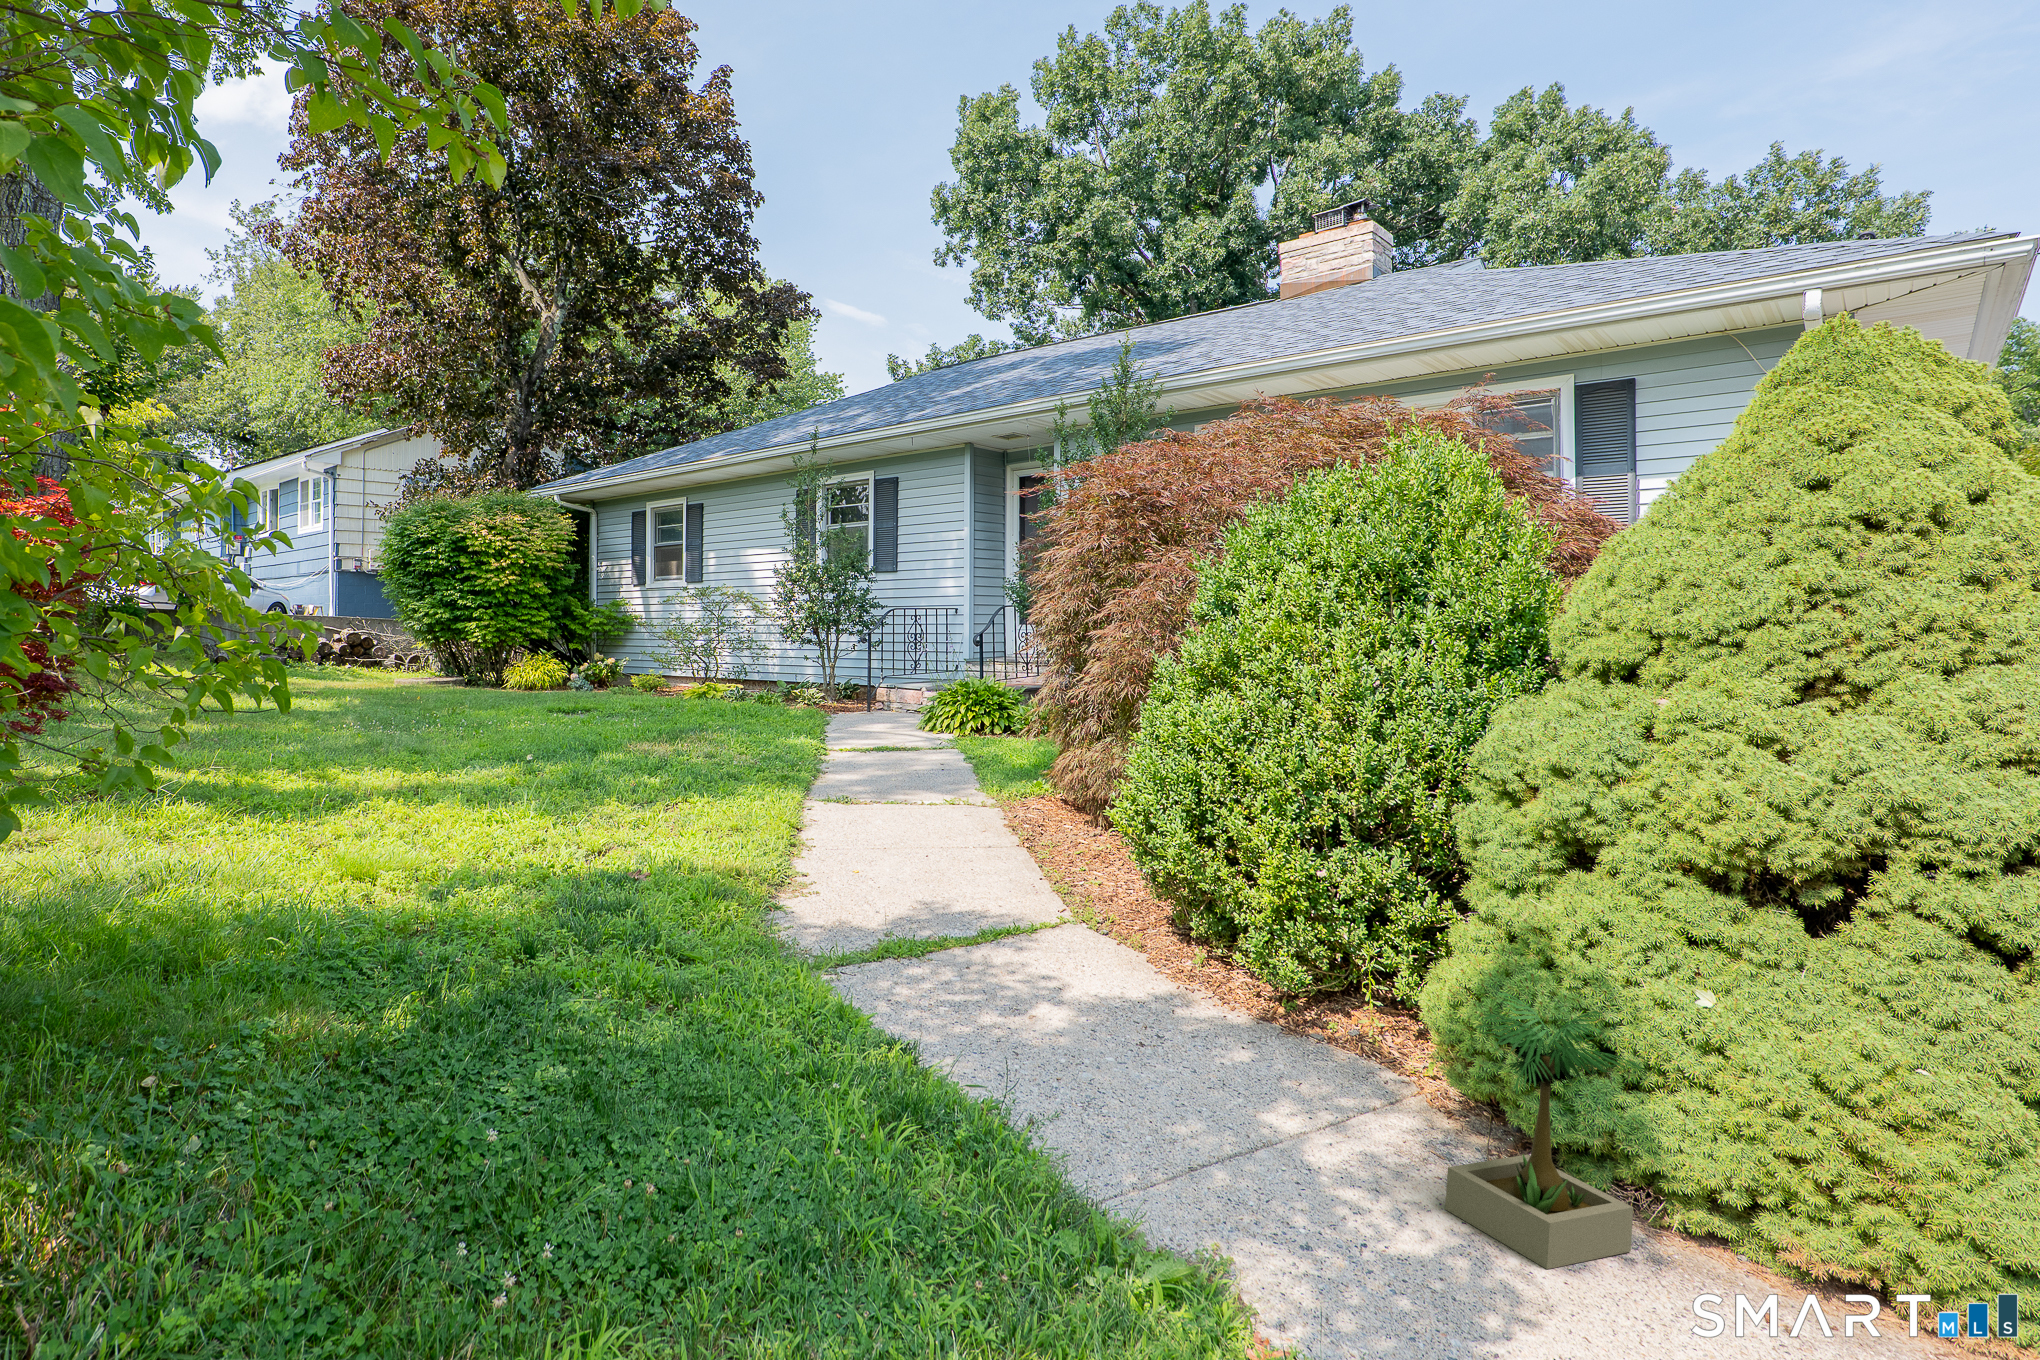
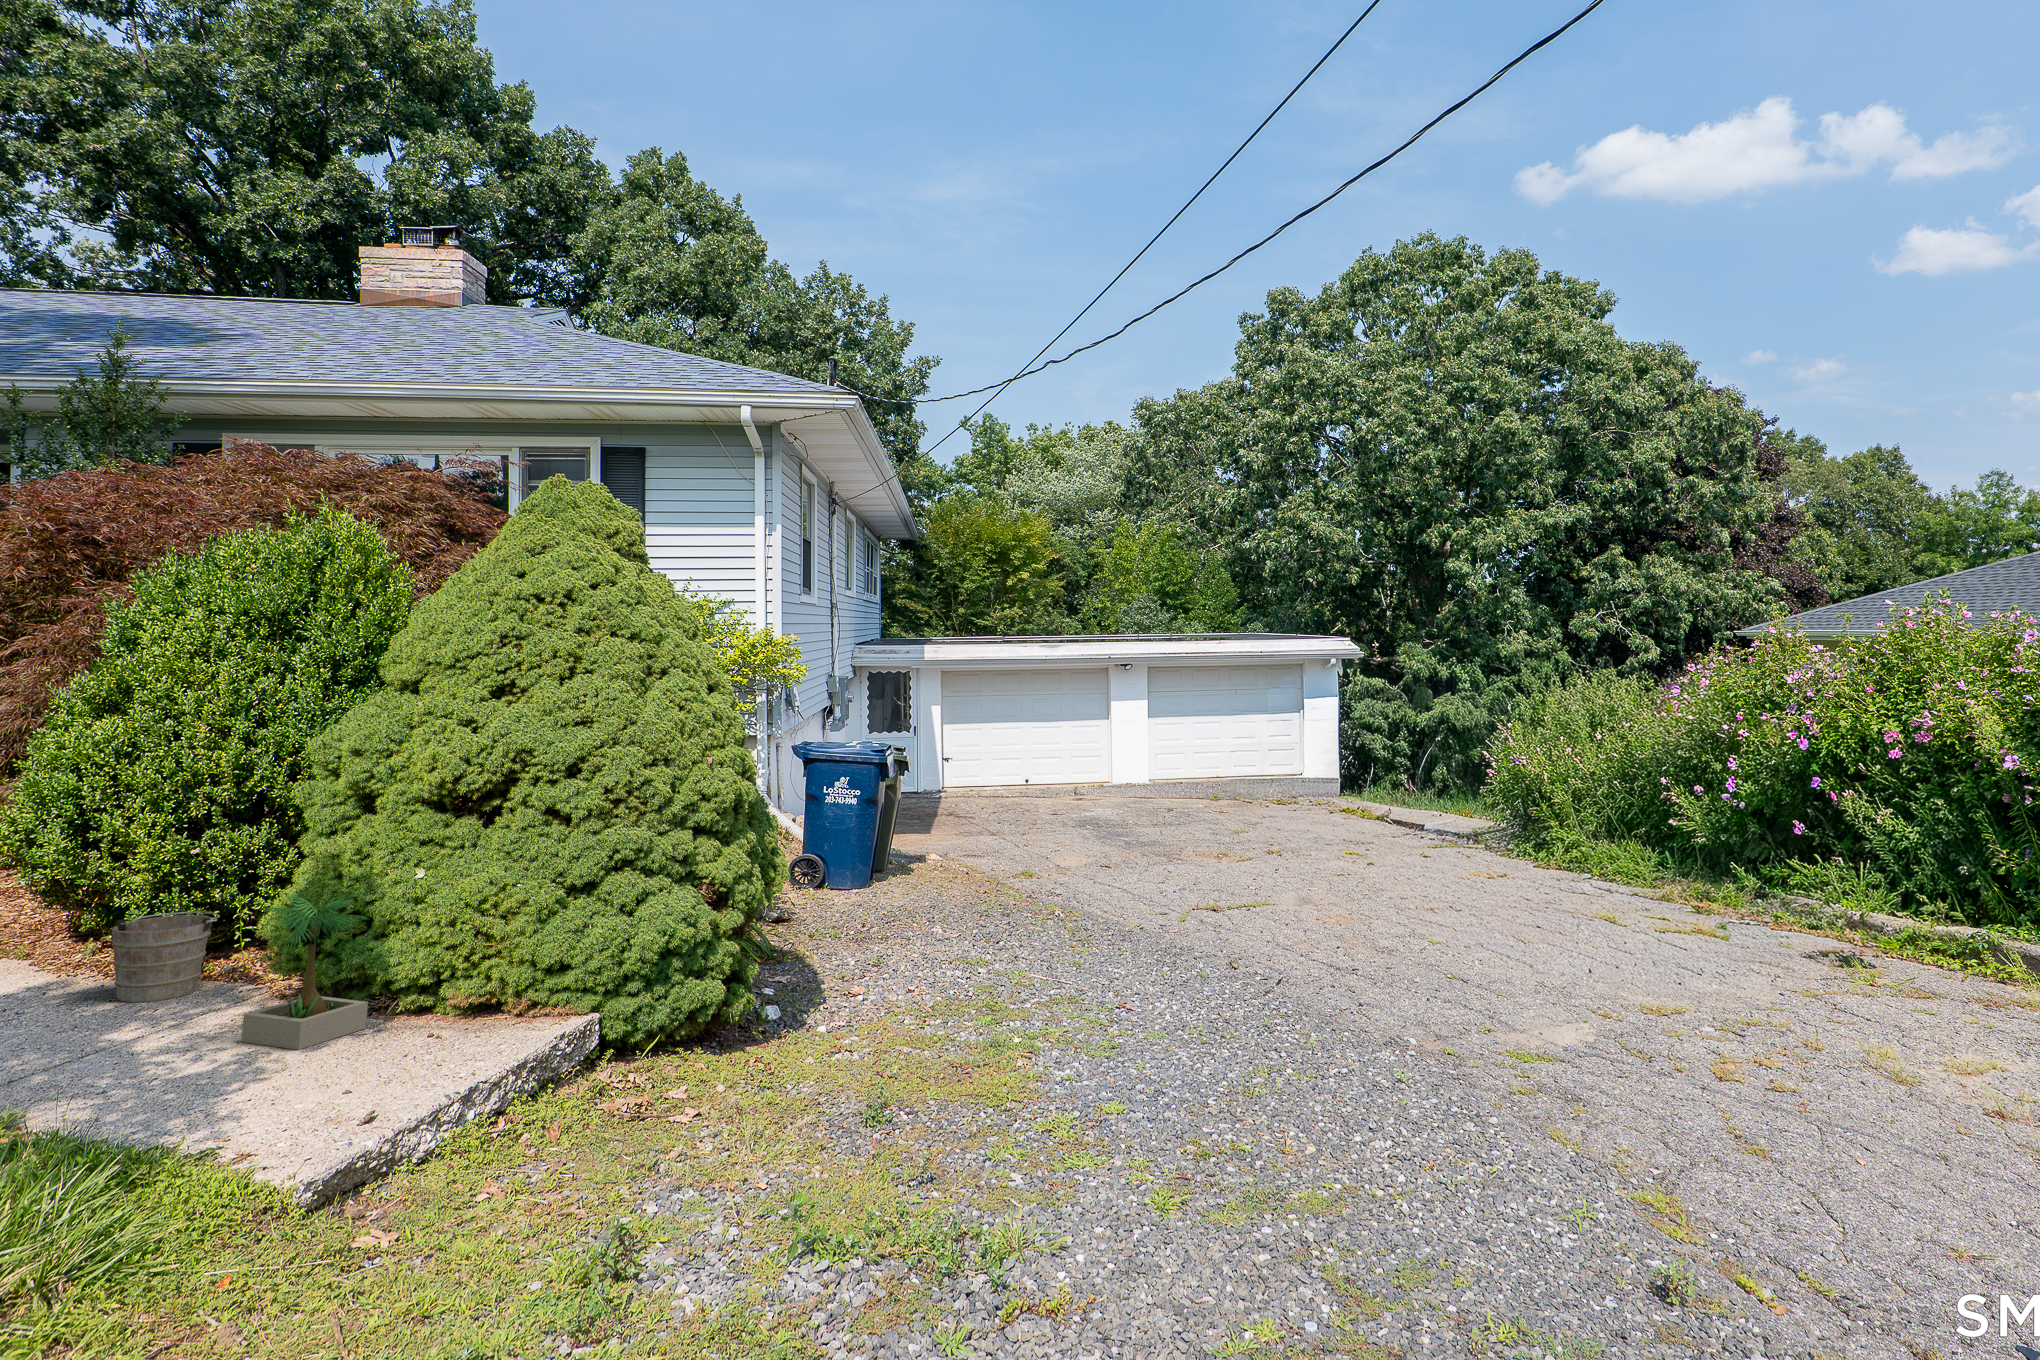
bucket: none [1244,947,1356,1071] -> present [112,912,220,1002]

